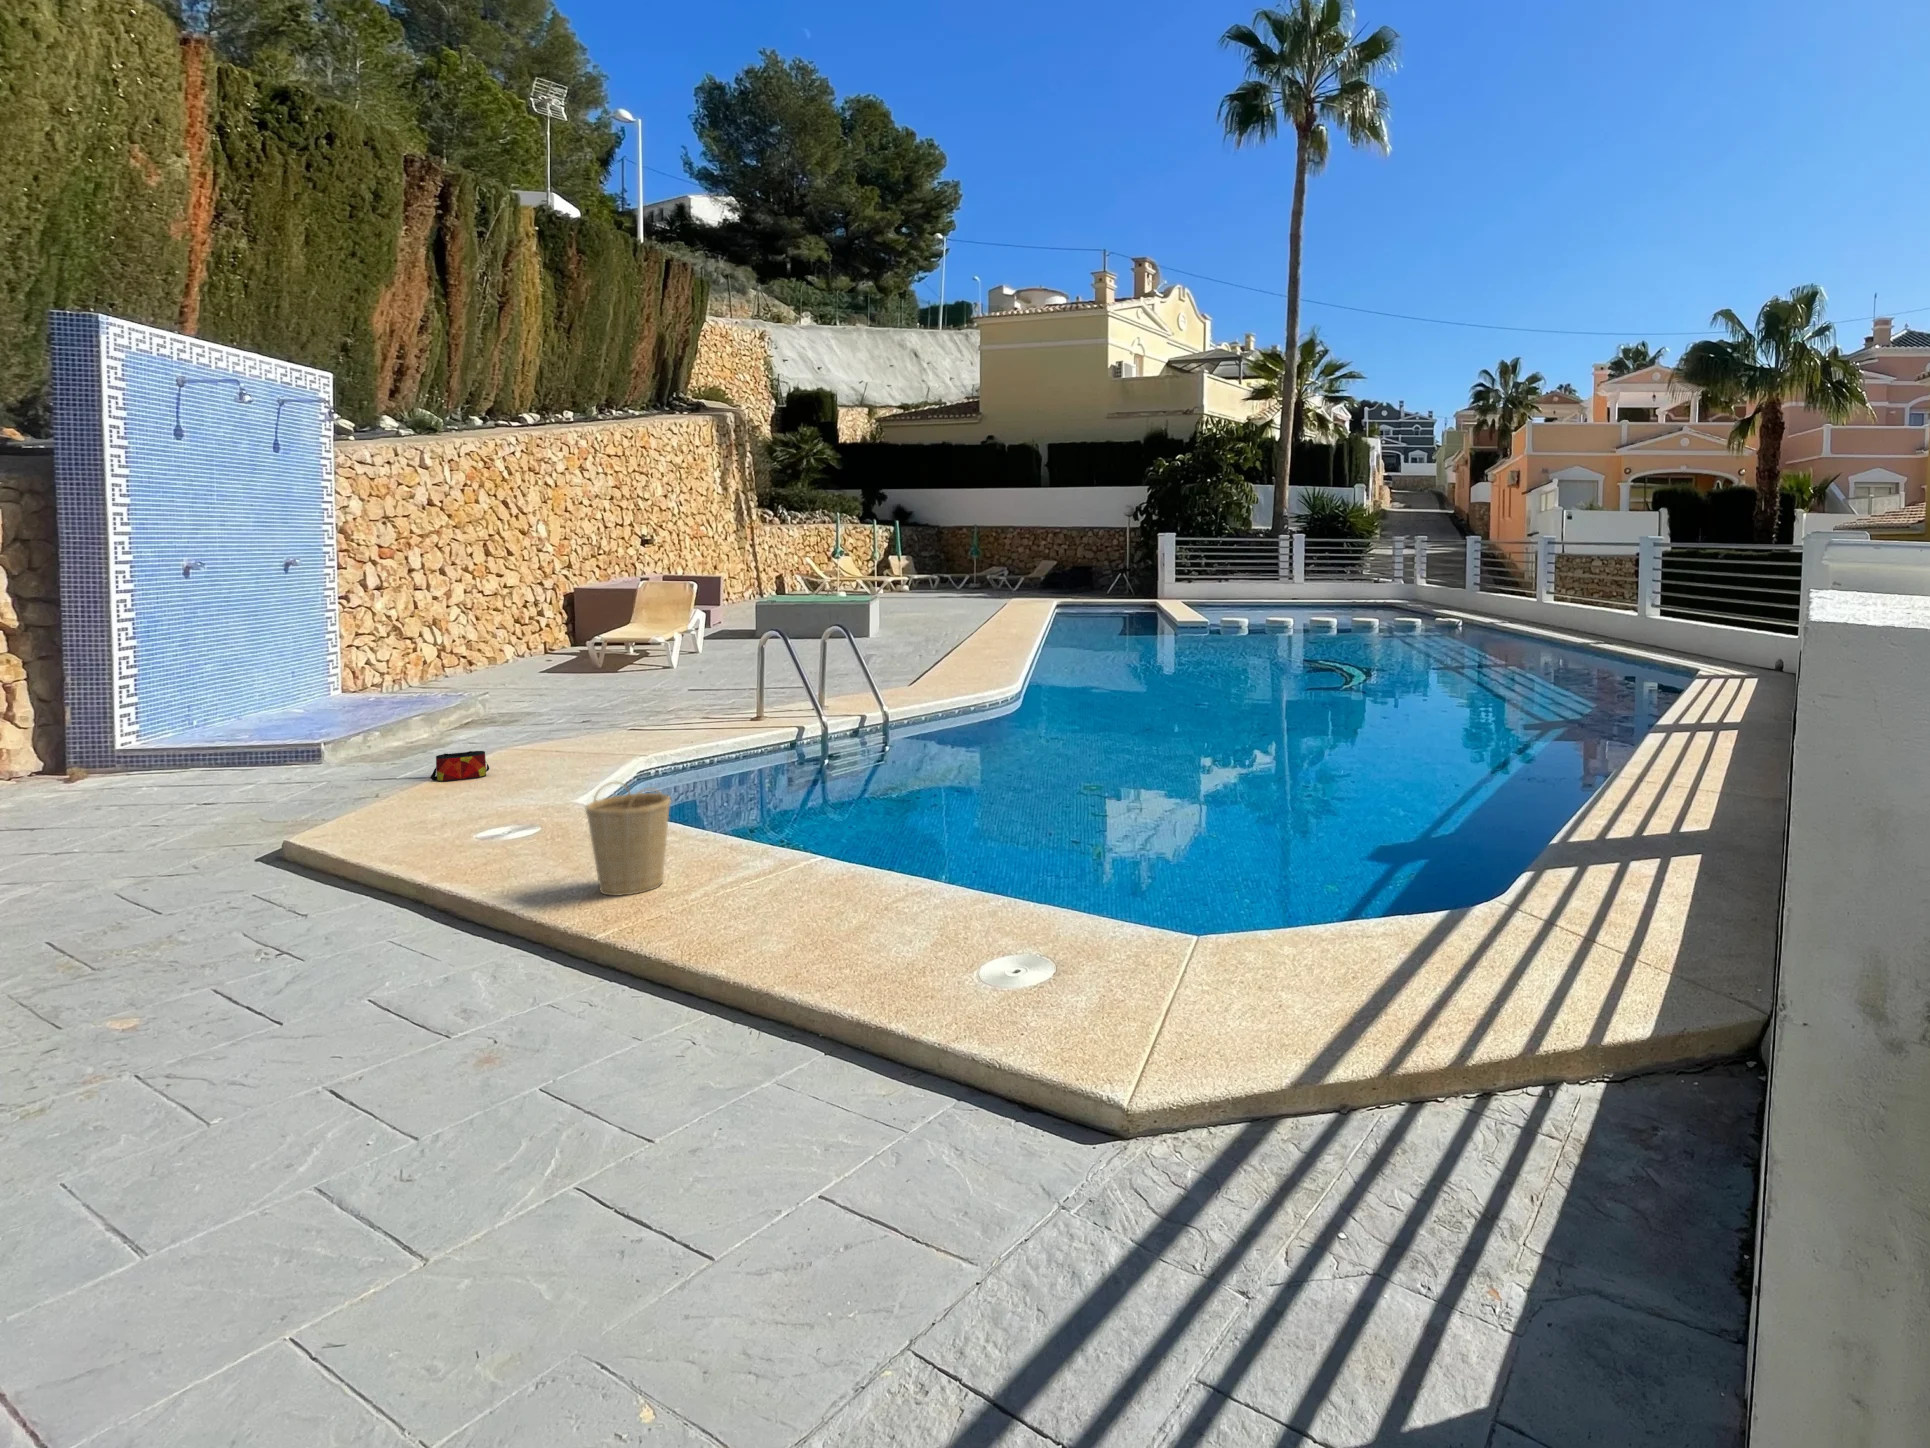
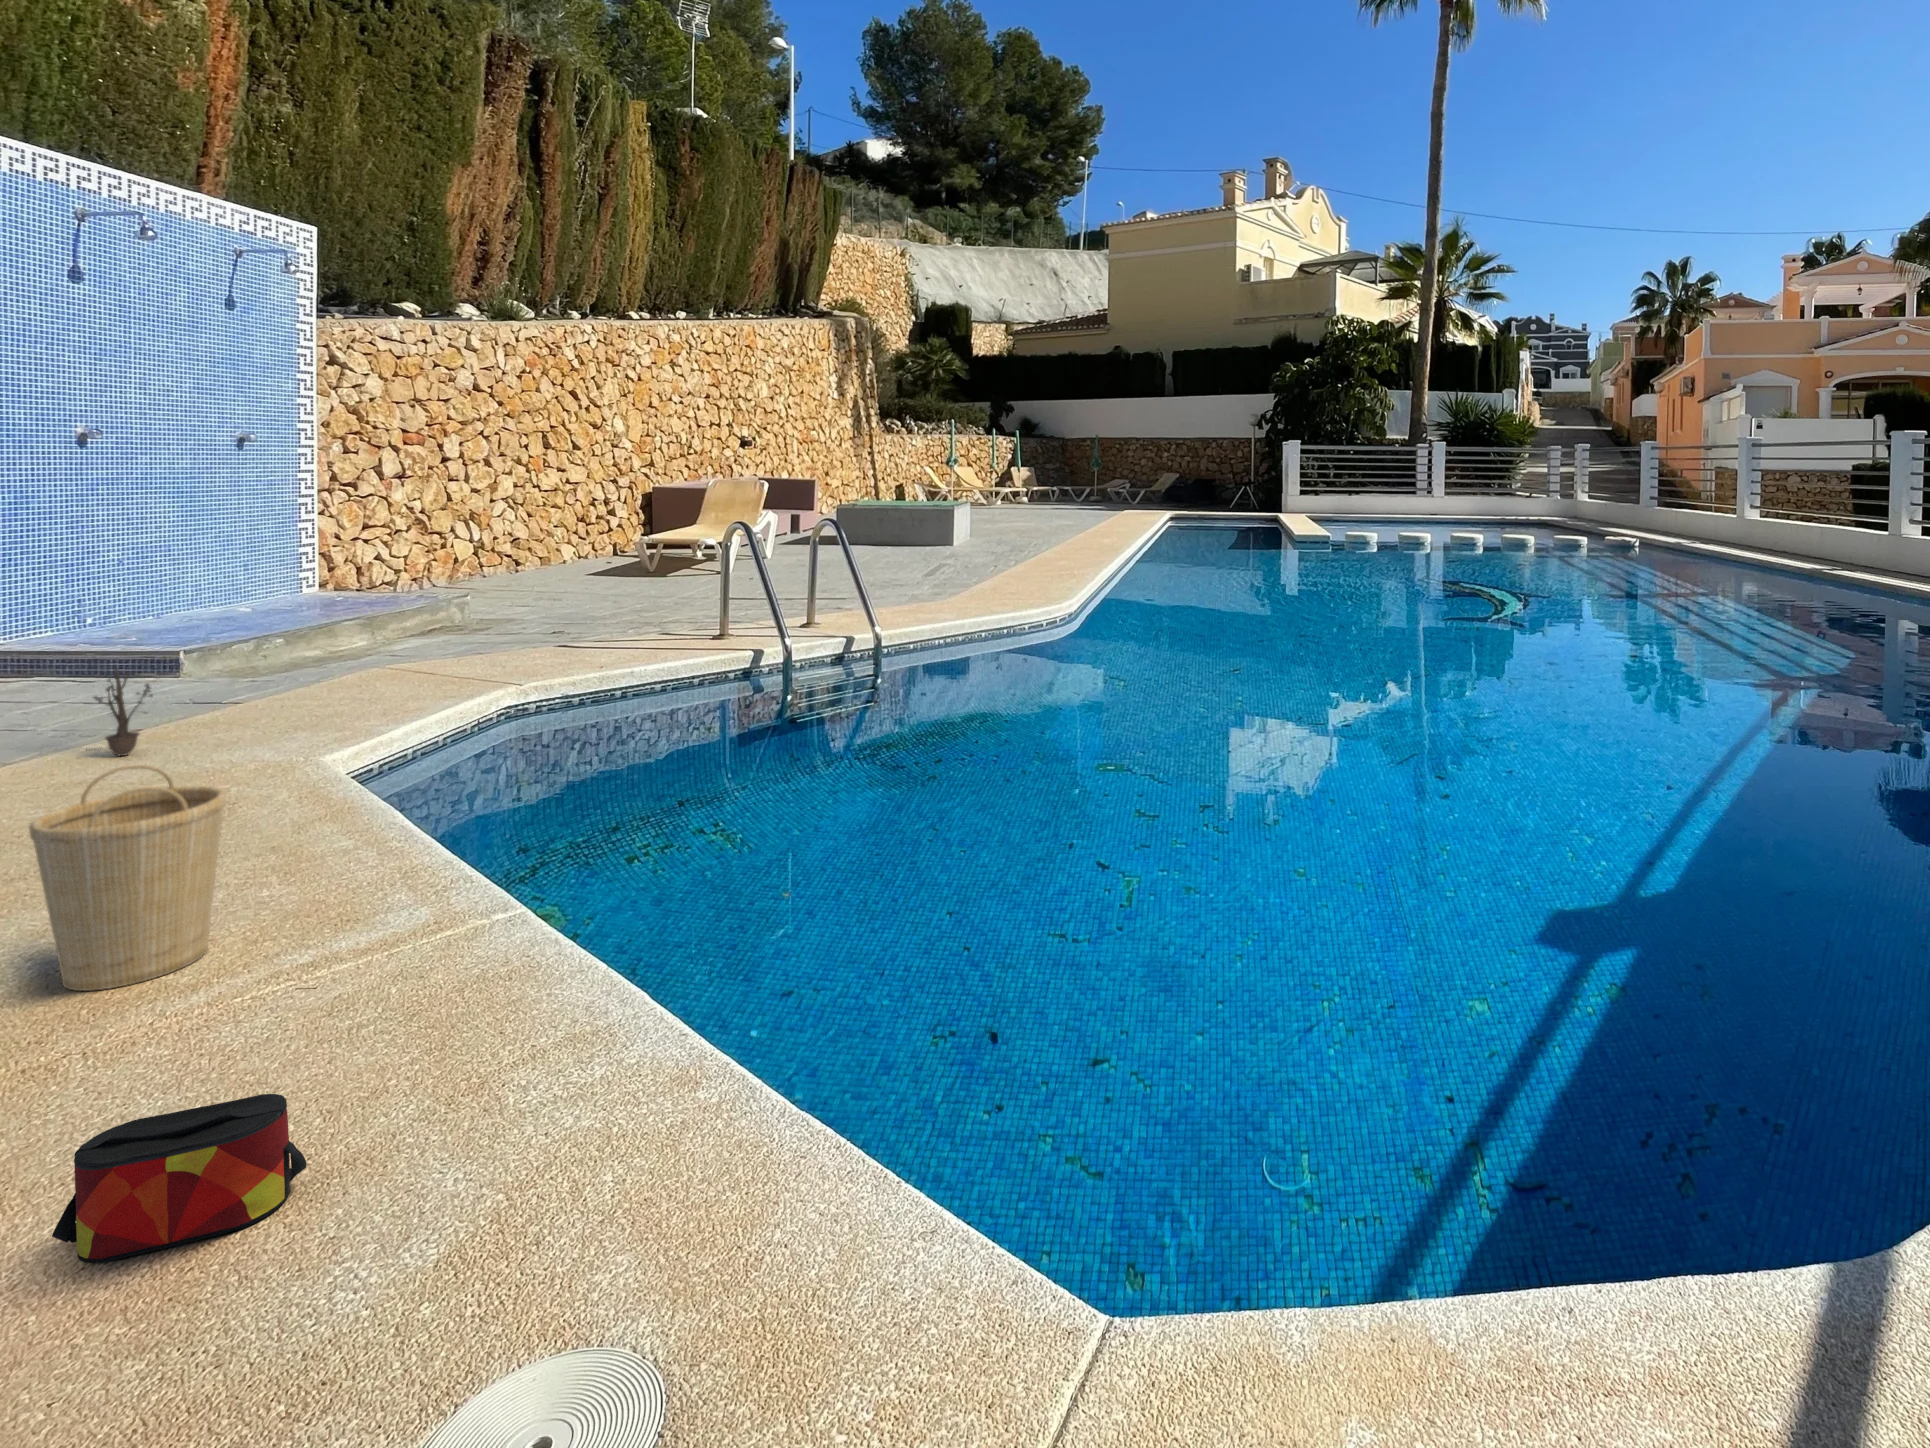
decorative plant: none [368,746,420,808] -> present [86,669,152,756]
bag: present [430,751,489,782] -> present [52,1094,307,1263]

